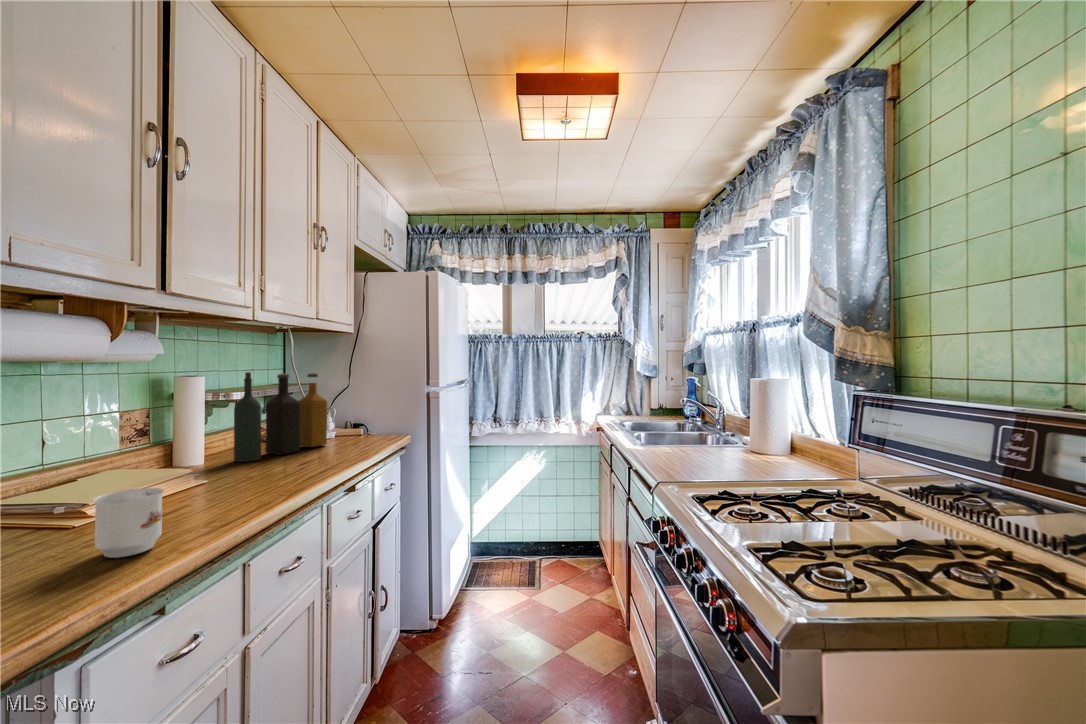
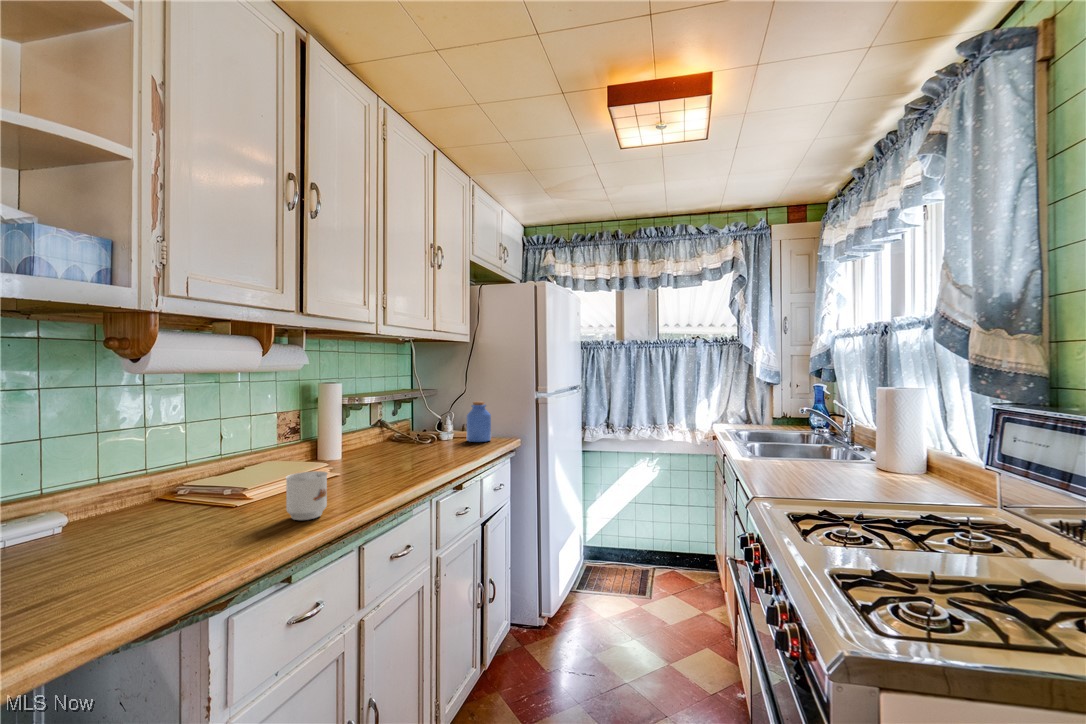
bottle: present [234,372,327,462] -> none [379,381,452,456]
jar: none [346,396,376,442] -> present [466,401,491,442]

